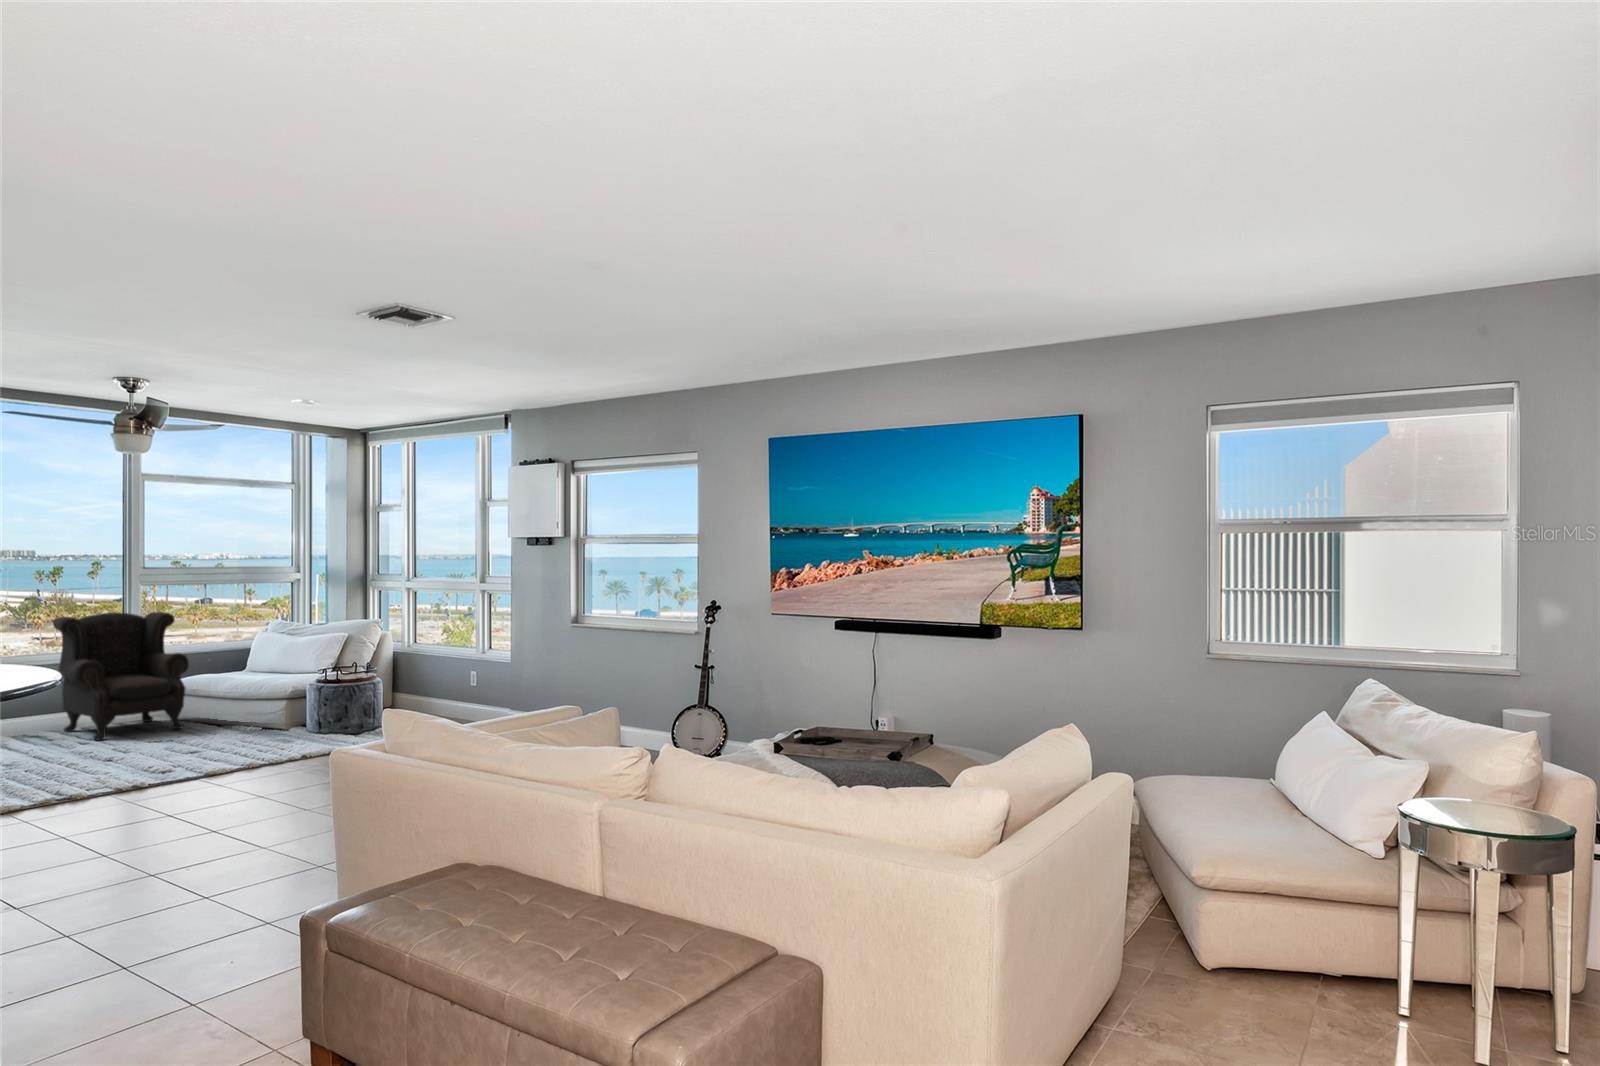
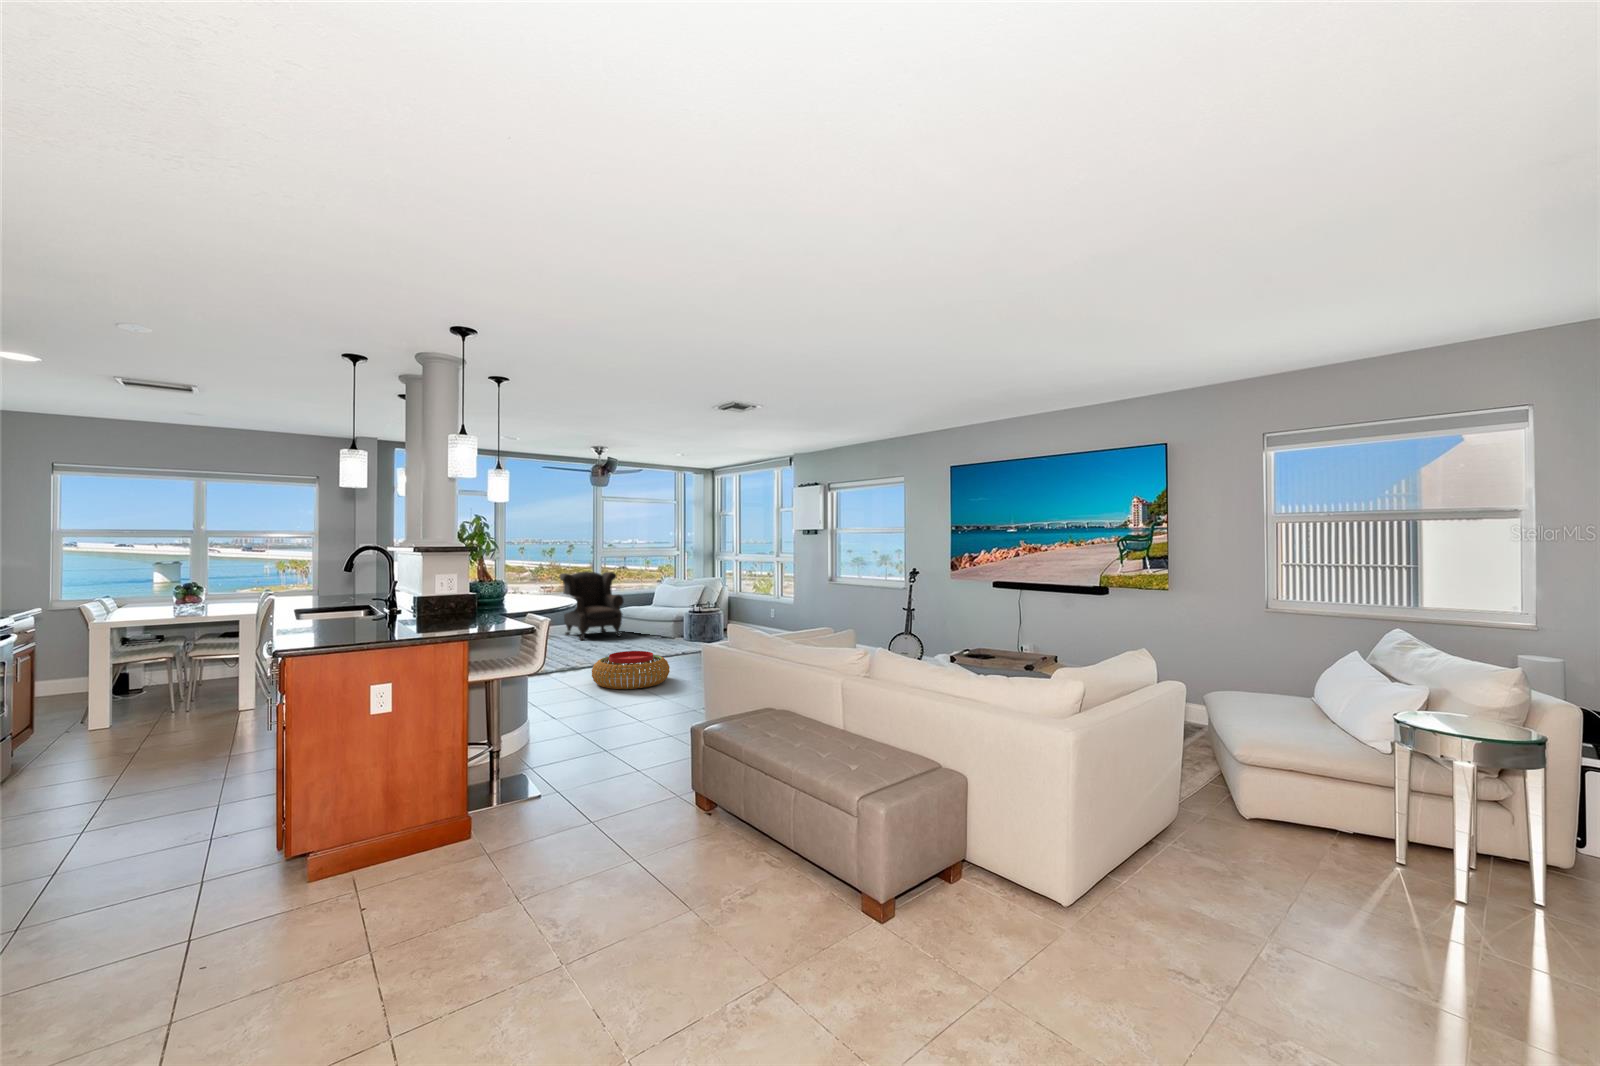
pouf: none [104,759,270,835] -> present [592,651,670,689]

